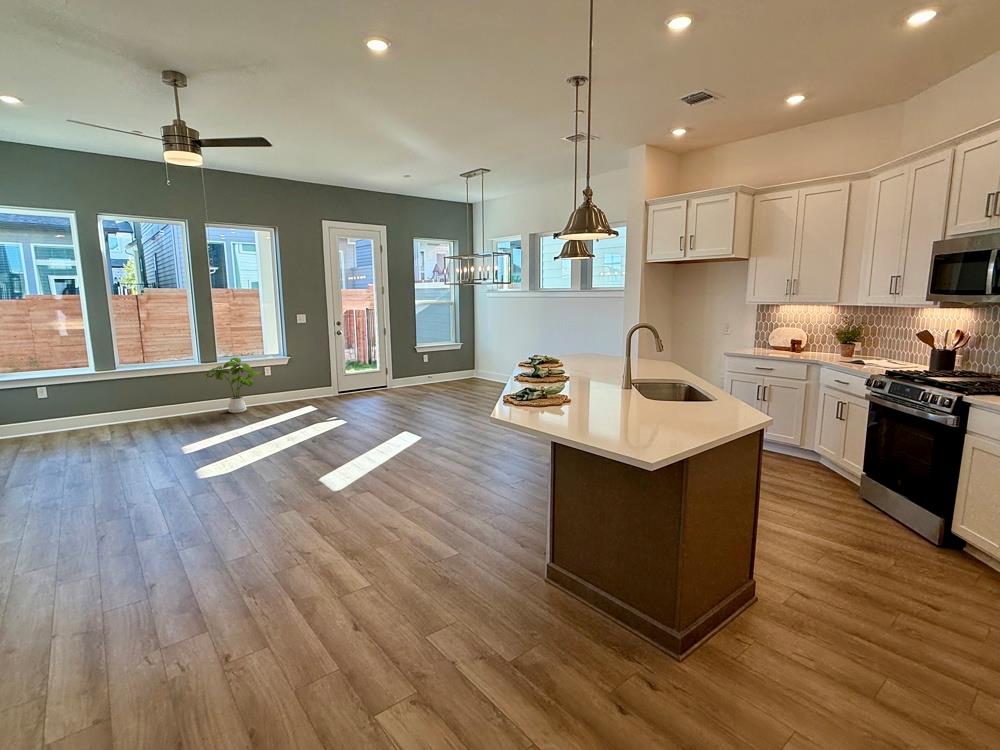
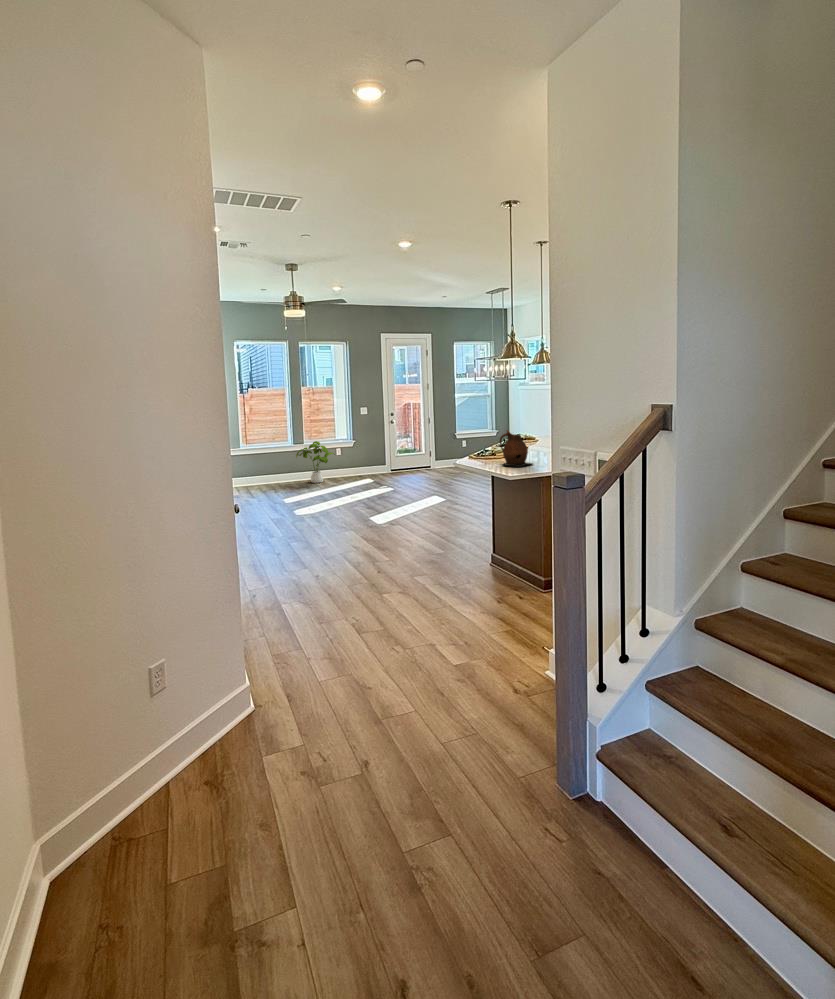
ceramic pitcher: none [581,354,637,424] -> present [499,430,532,467]

